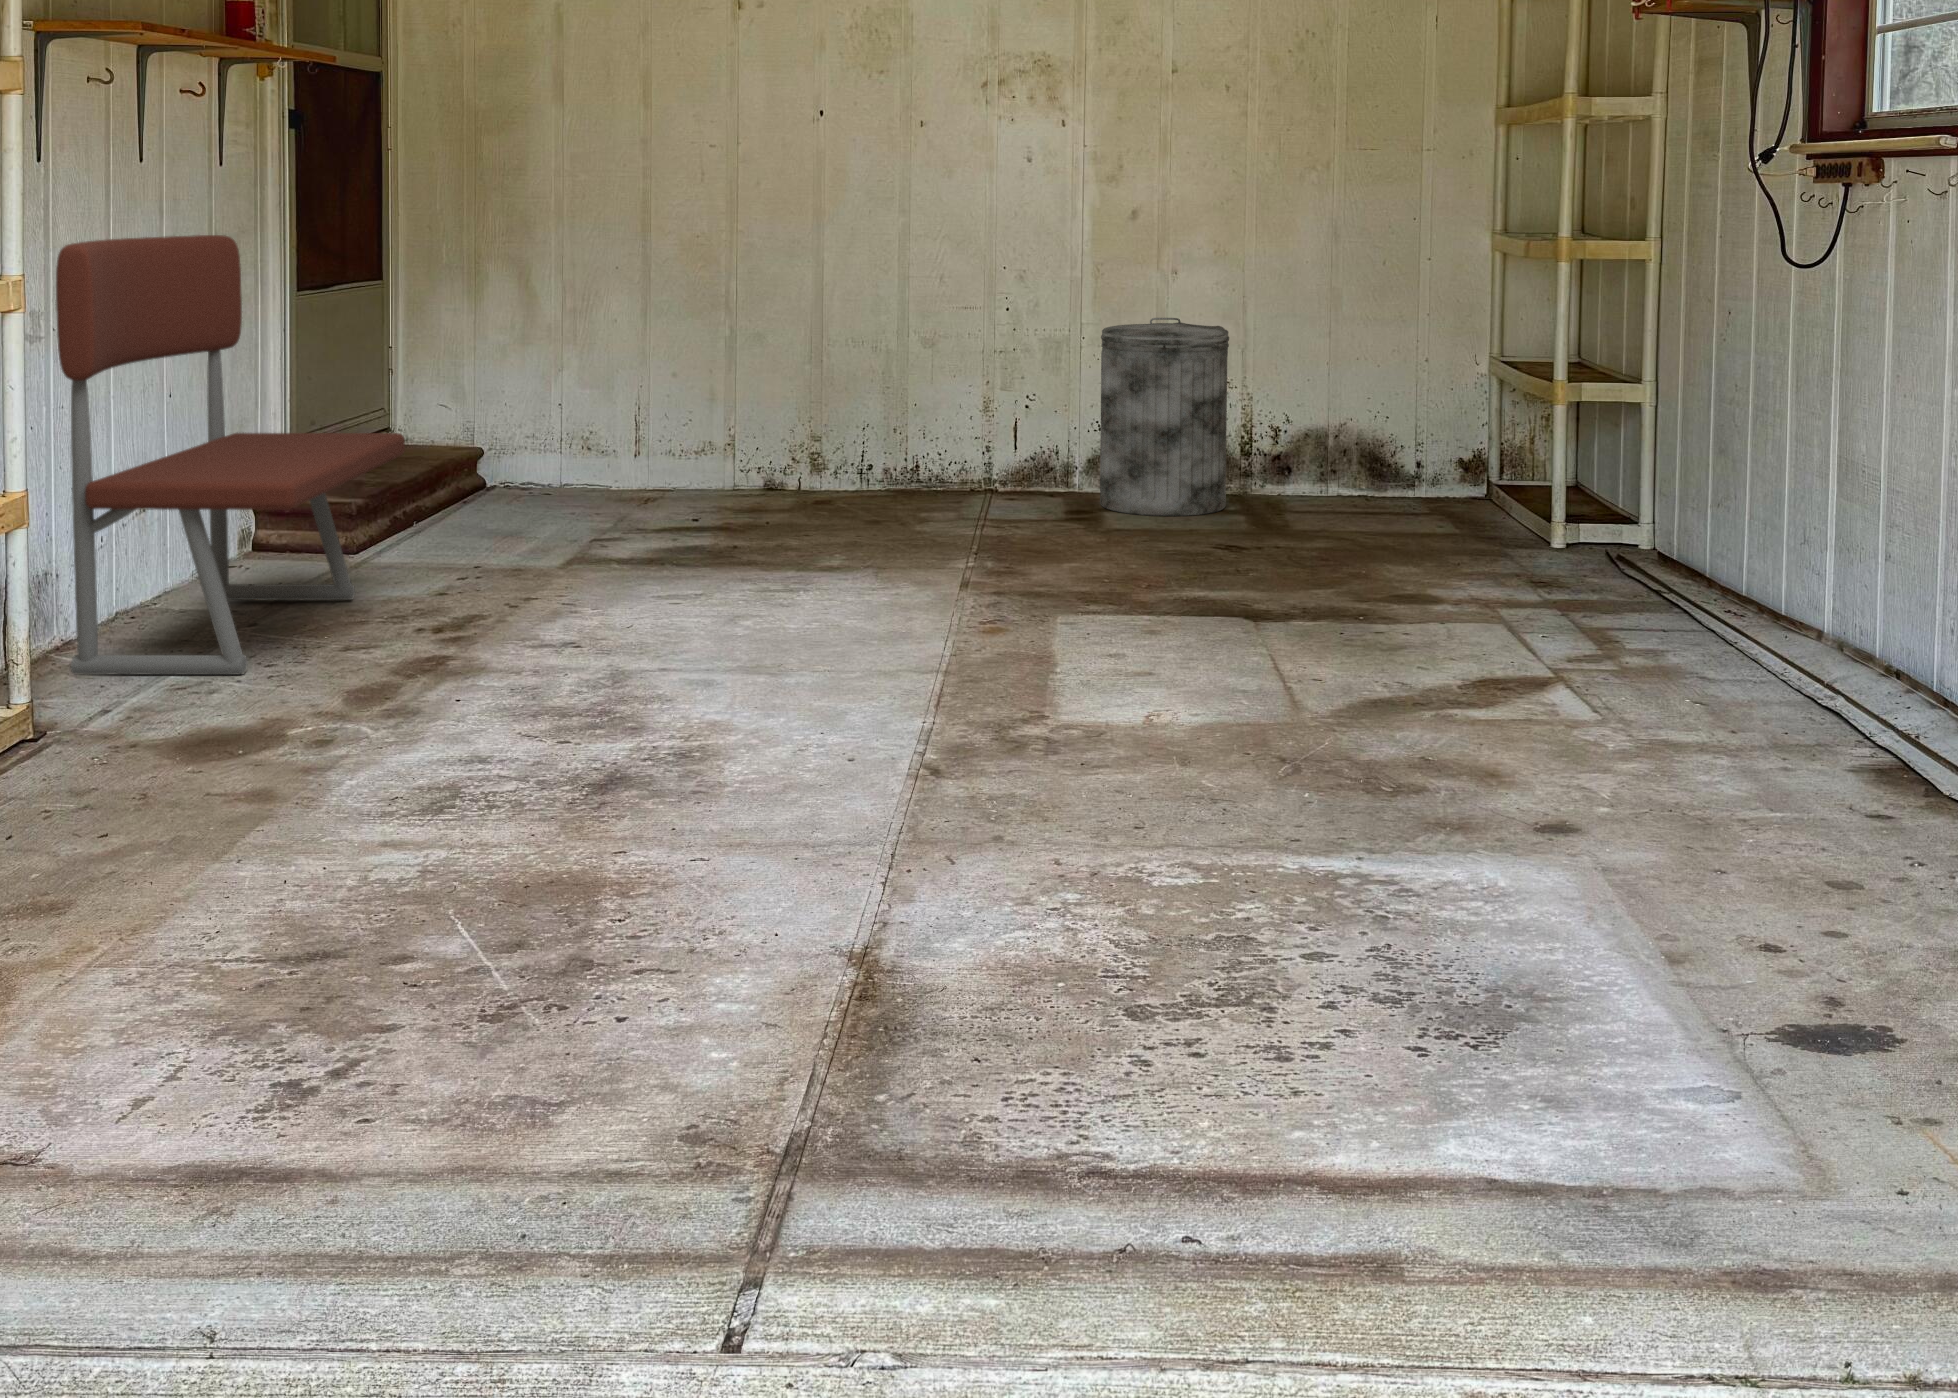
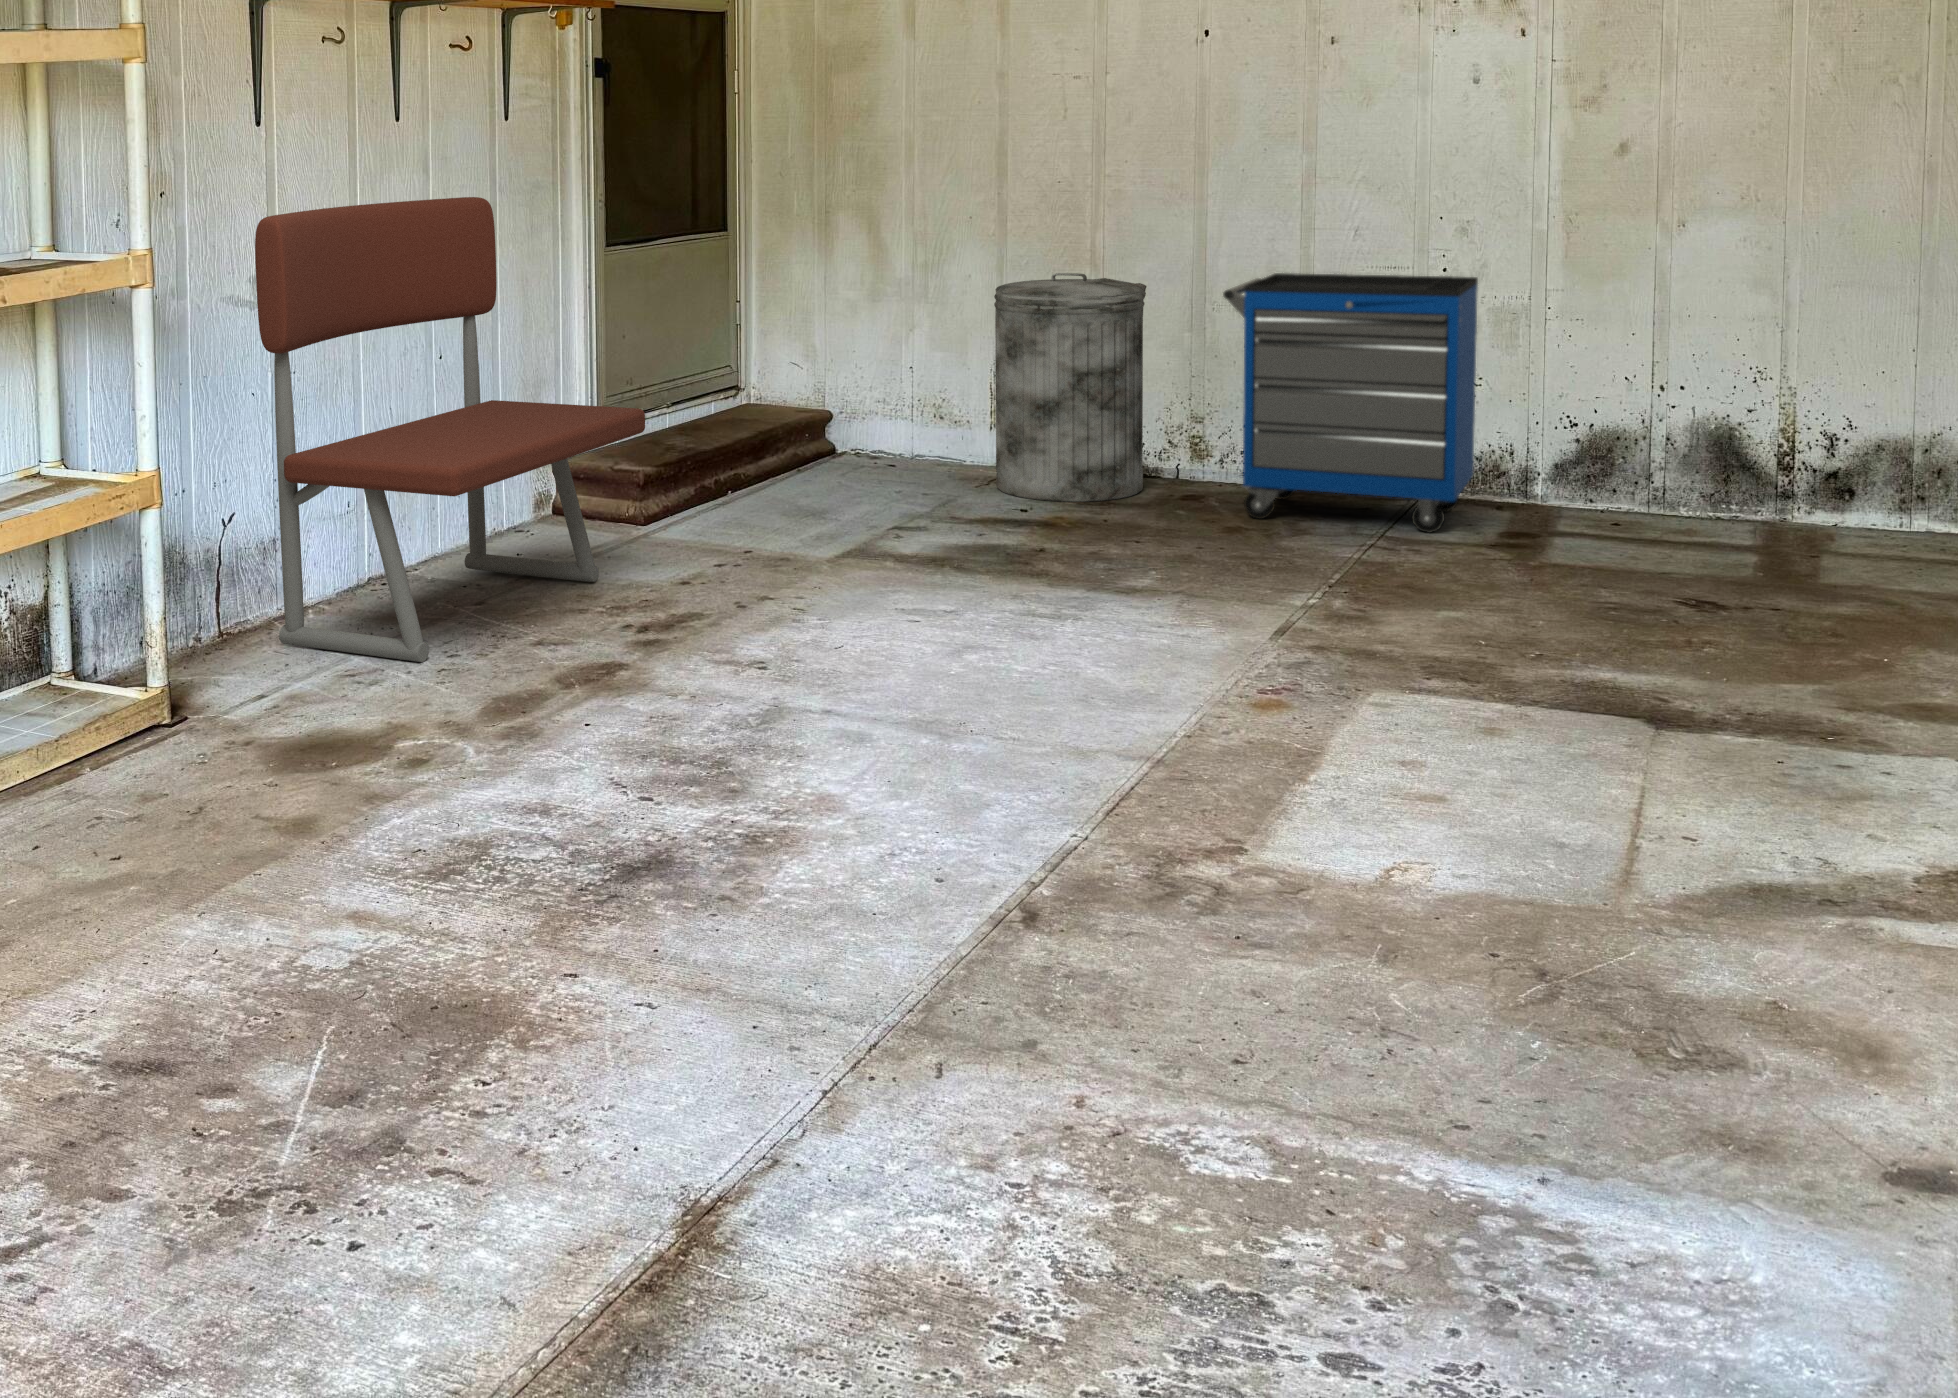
storage cabinet: none [858,314,1040,516] -> present [1223,273,1478,533]
trash can: present [1100,318,1229,516] -> present [994,273,1147,502]

